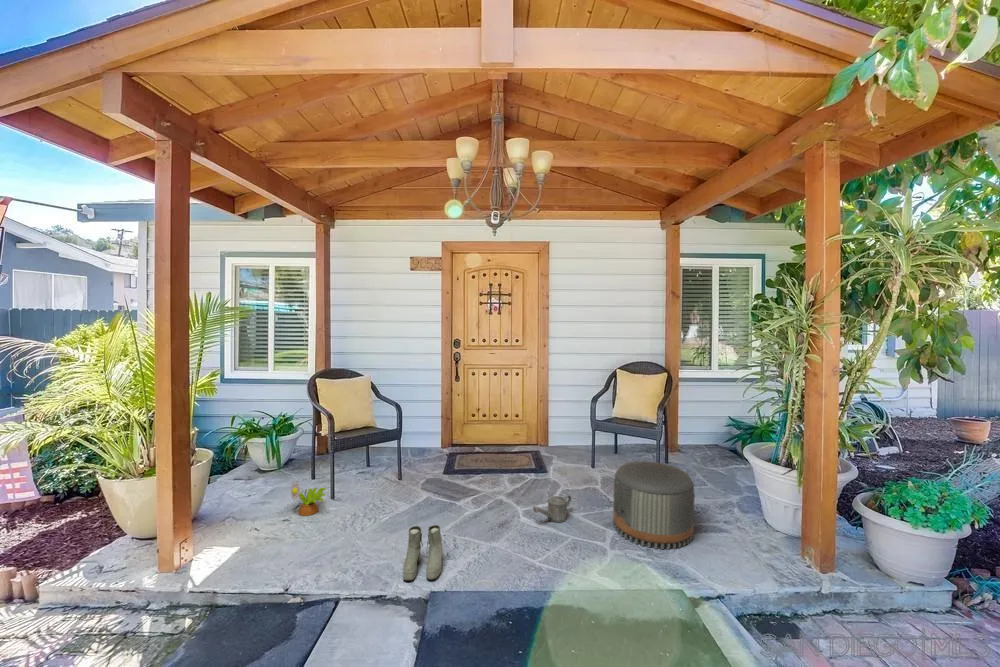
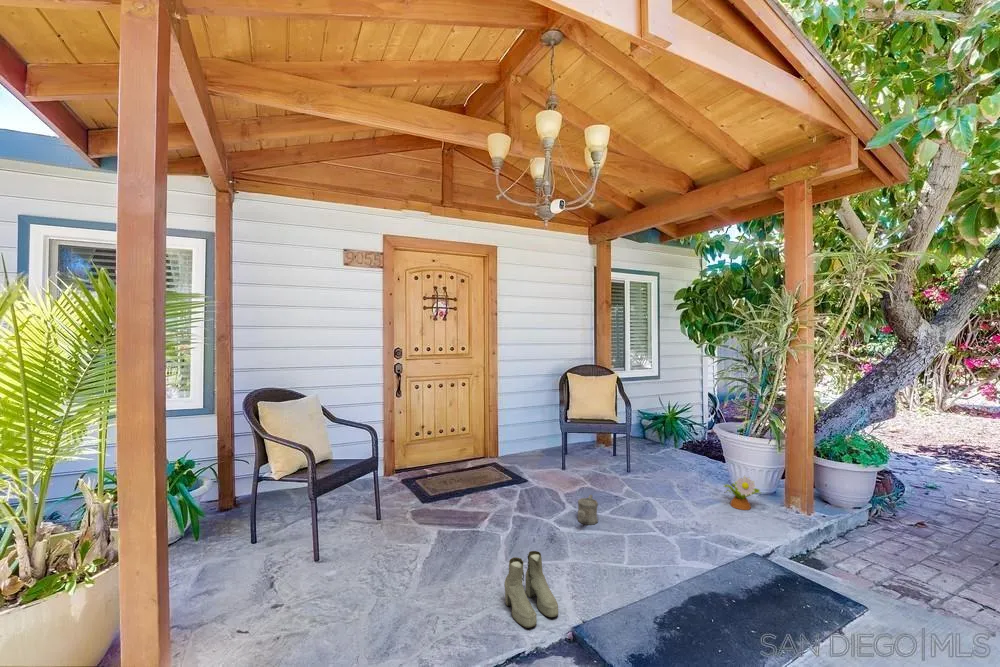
pouf: present [613,461,695,549] -> none [631,449,708,527]
decorative plant: present [290,481,325,516] -> present [724,475,760,510]

